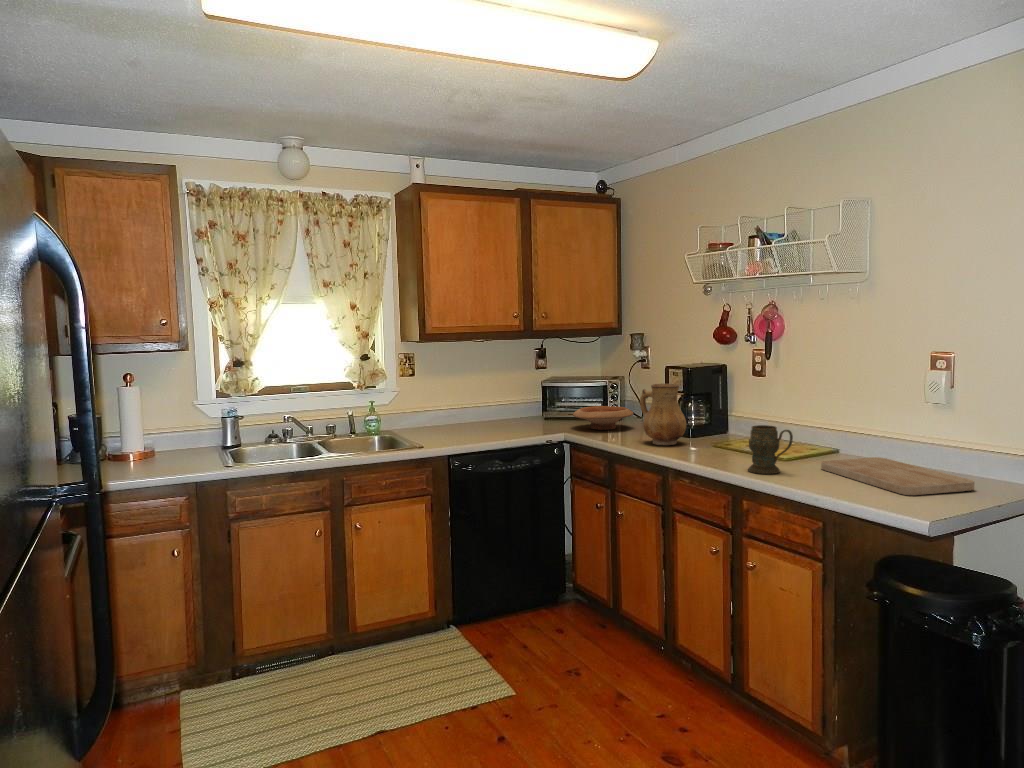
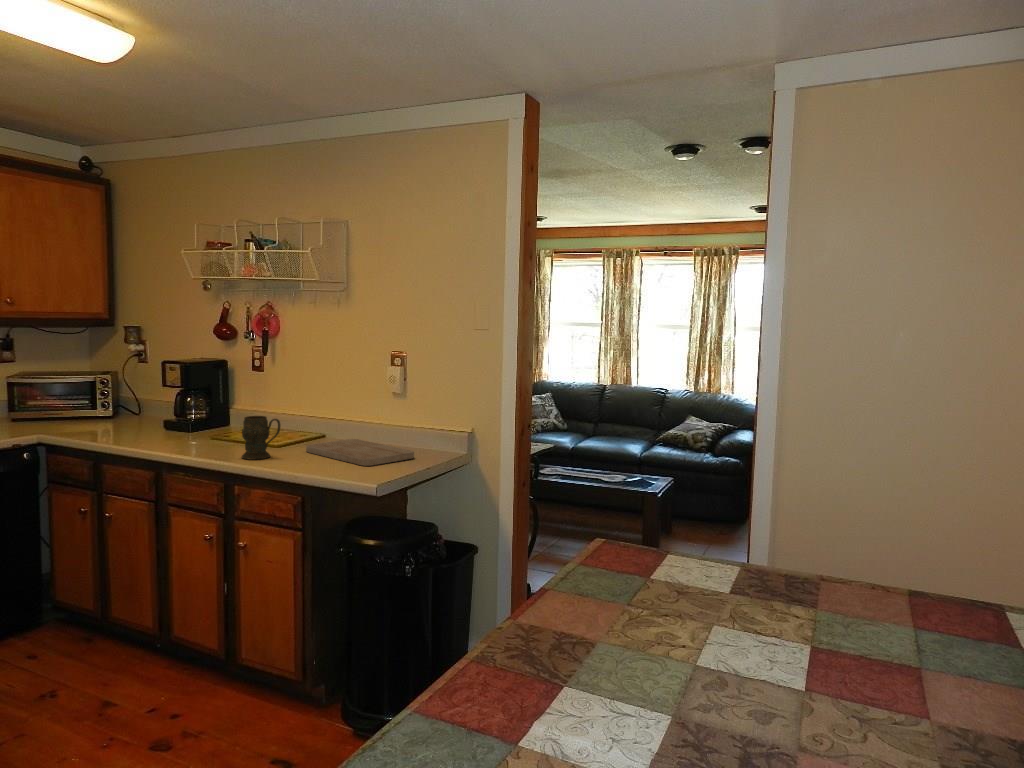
ceramic pitcher: present [640,384,686,445] -> none [133,379,184,441]
wooden bowl: present [573,406,634,430] -> none [51,404,127,429]

